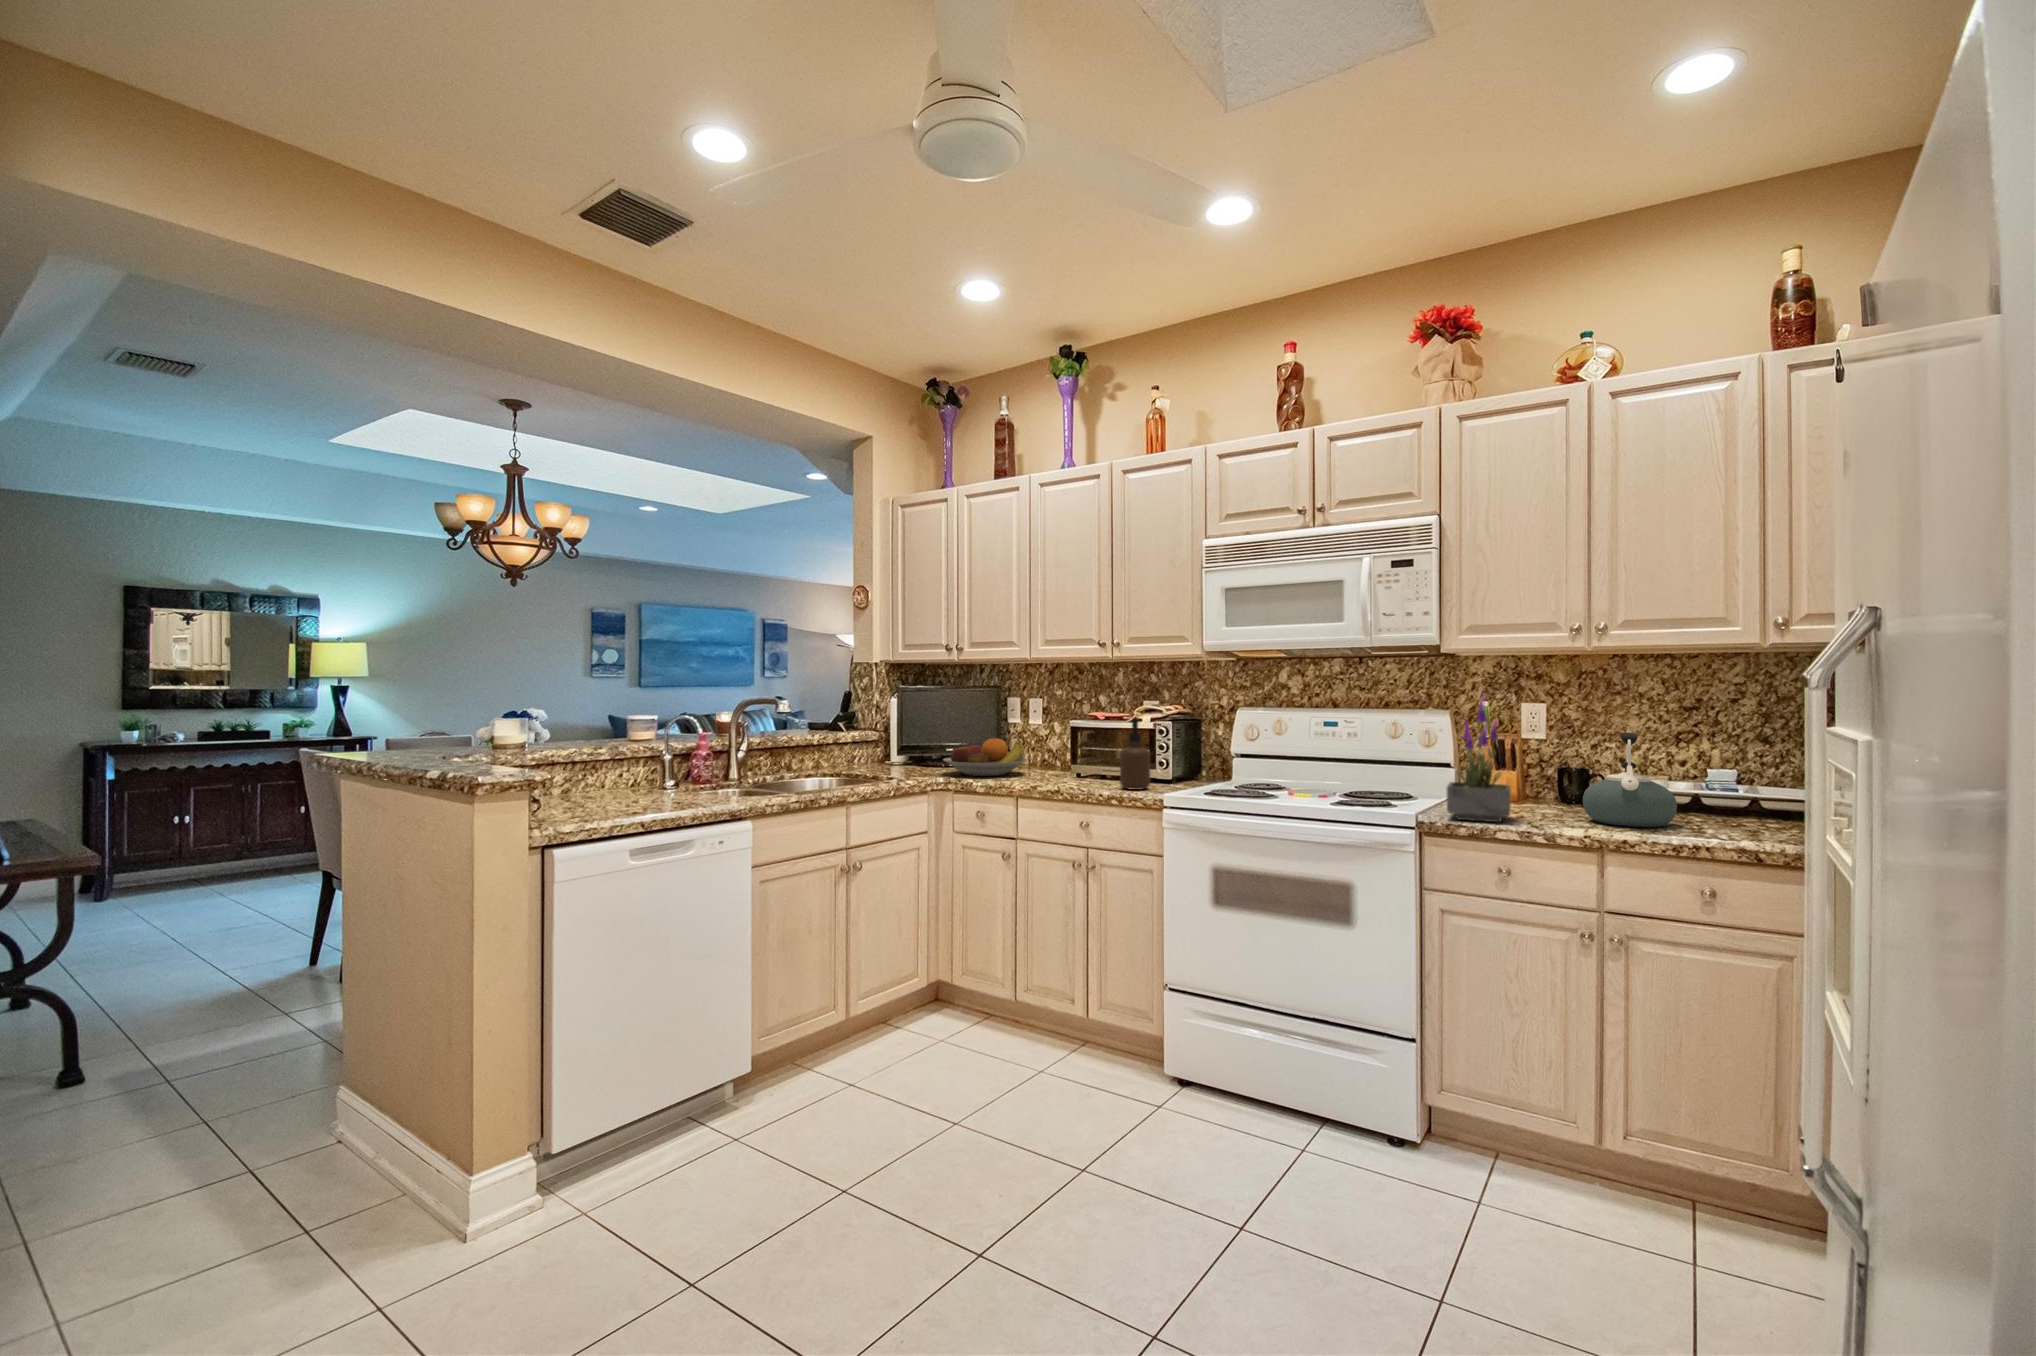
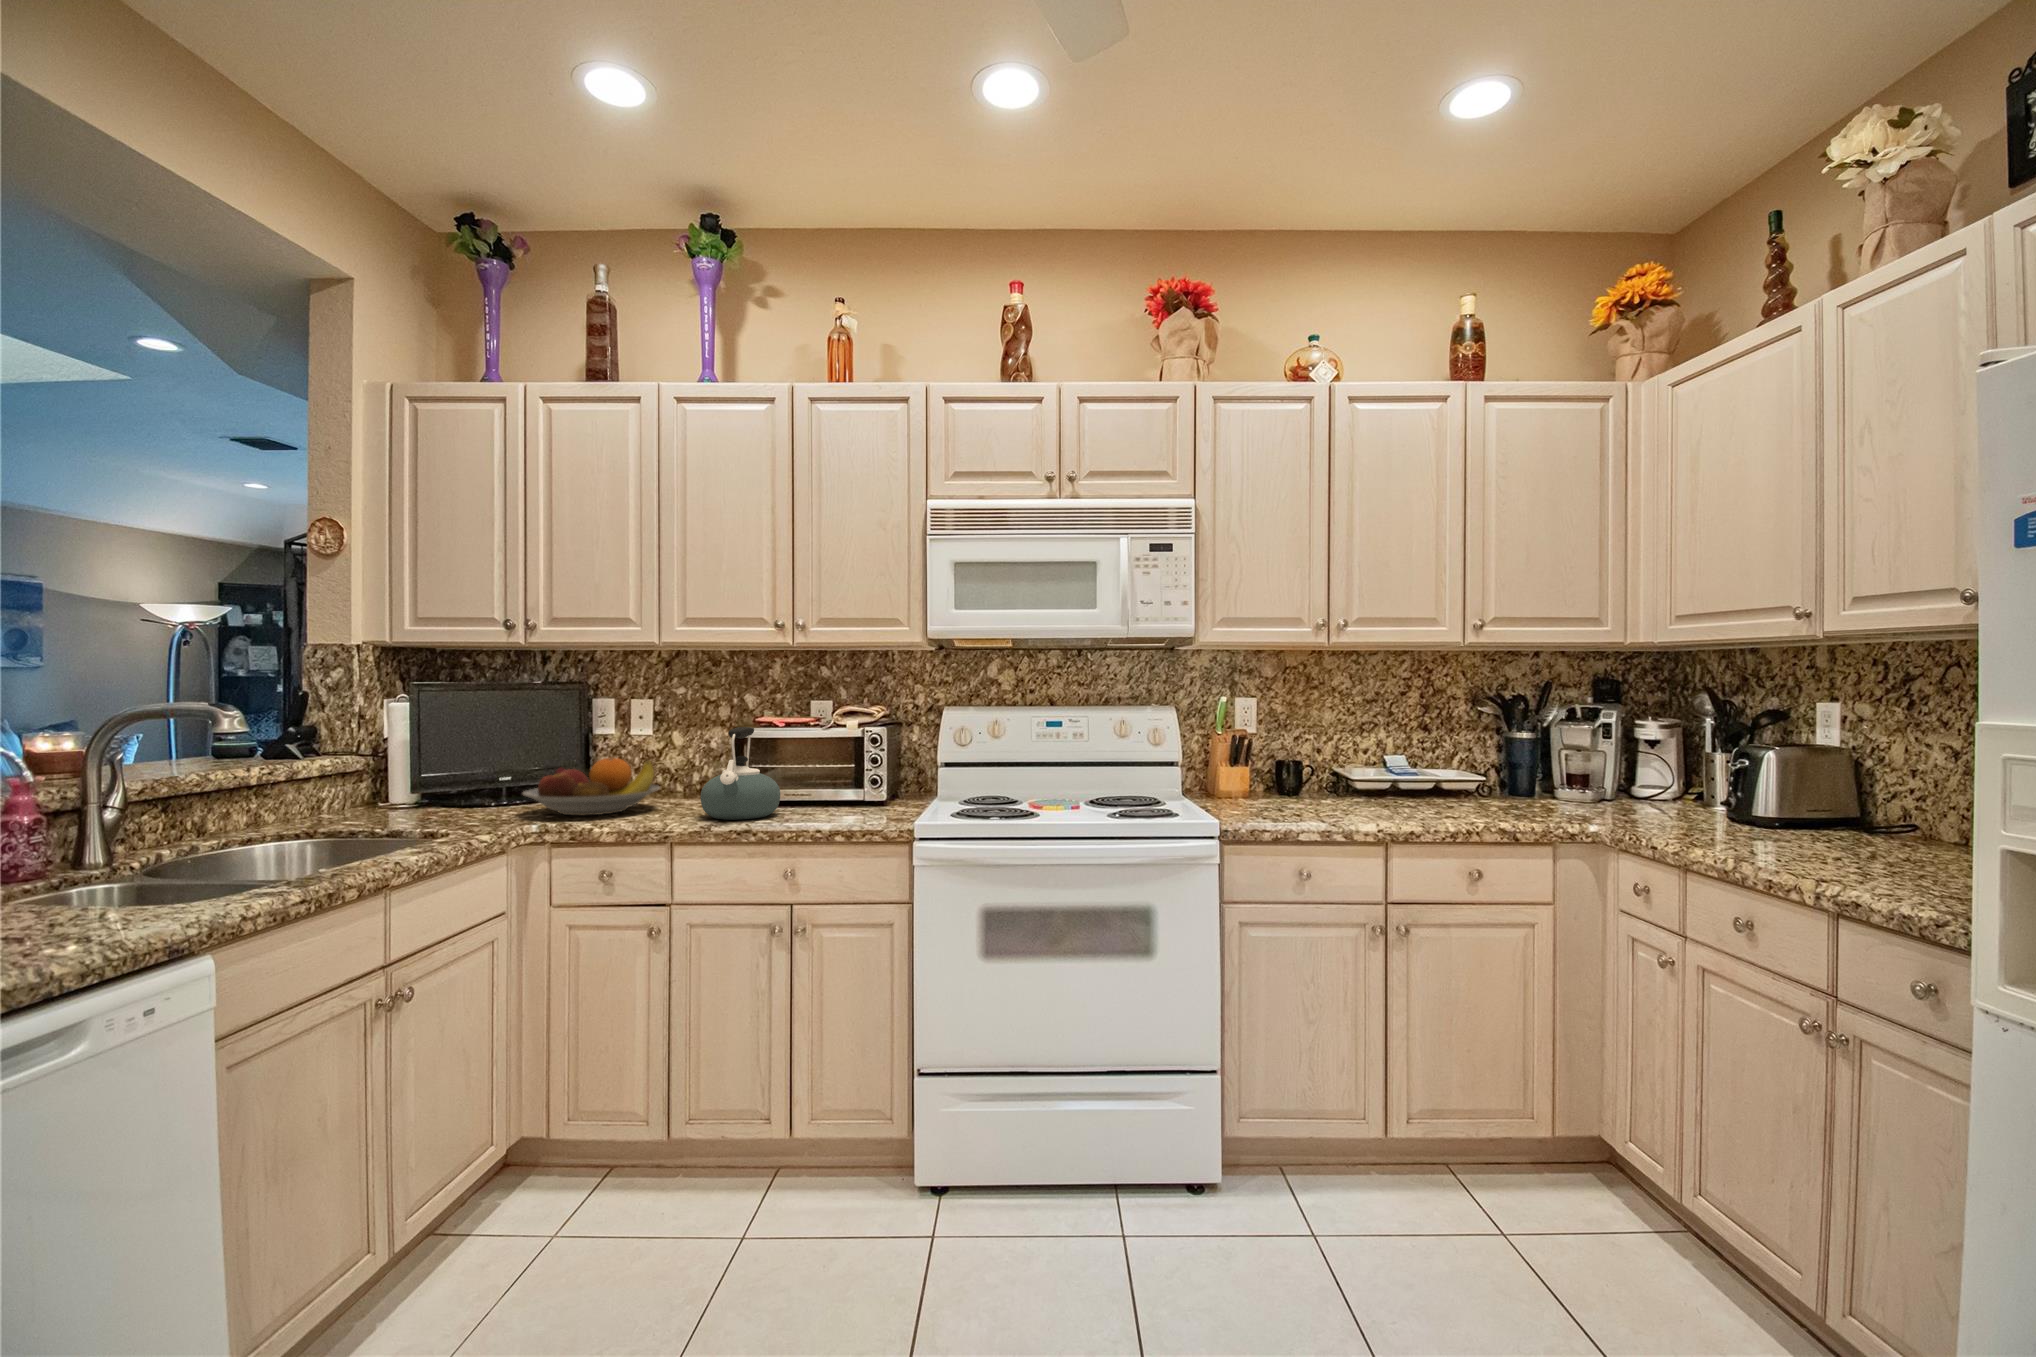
potted plant: present [1447,695,1511,822] -> none [1238,687,1316,824]
soap dispenser: present [1120,718,1150,790] -> none [834,724,875,818]
kettle: present [1583,733,1677,827] -> present [700,727,780,820]

